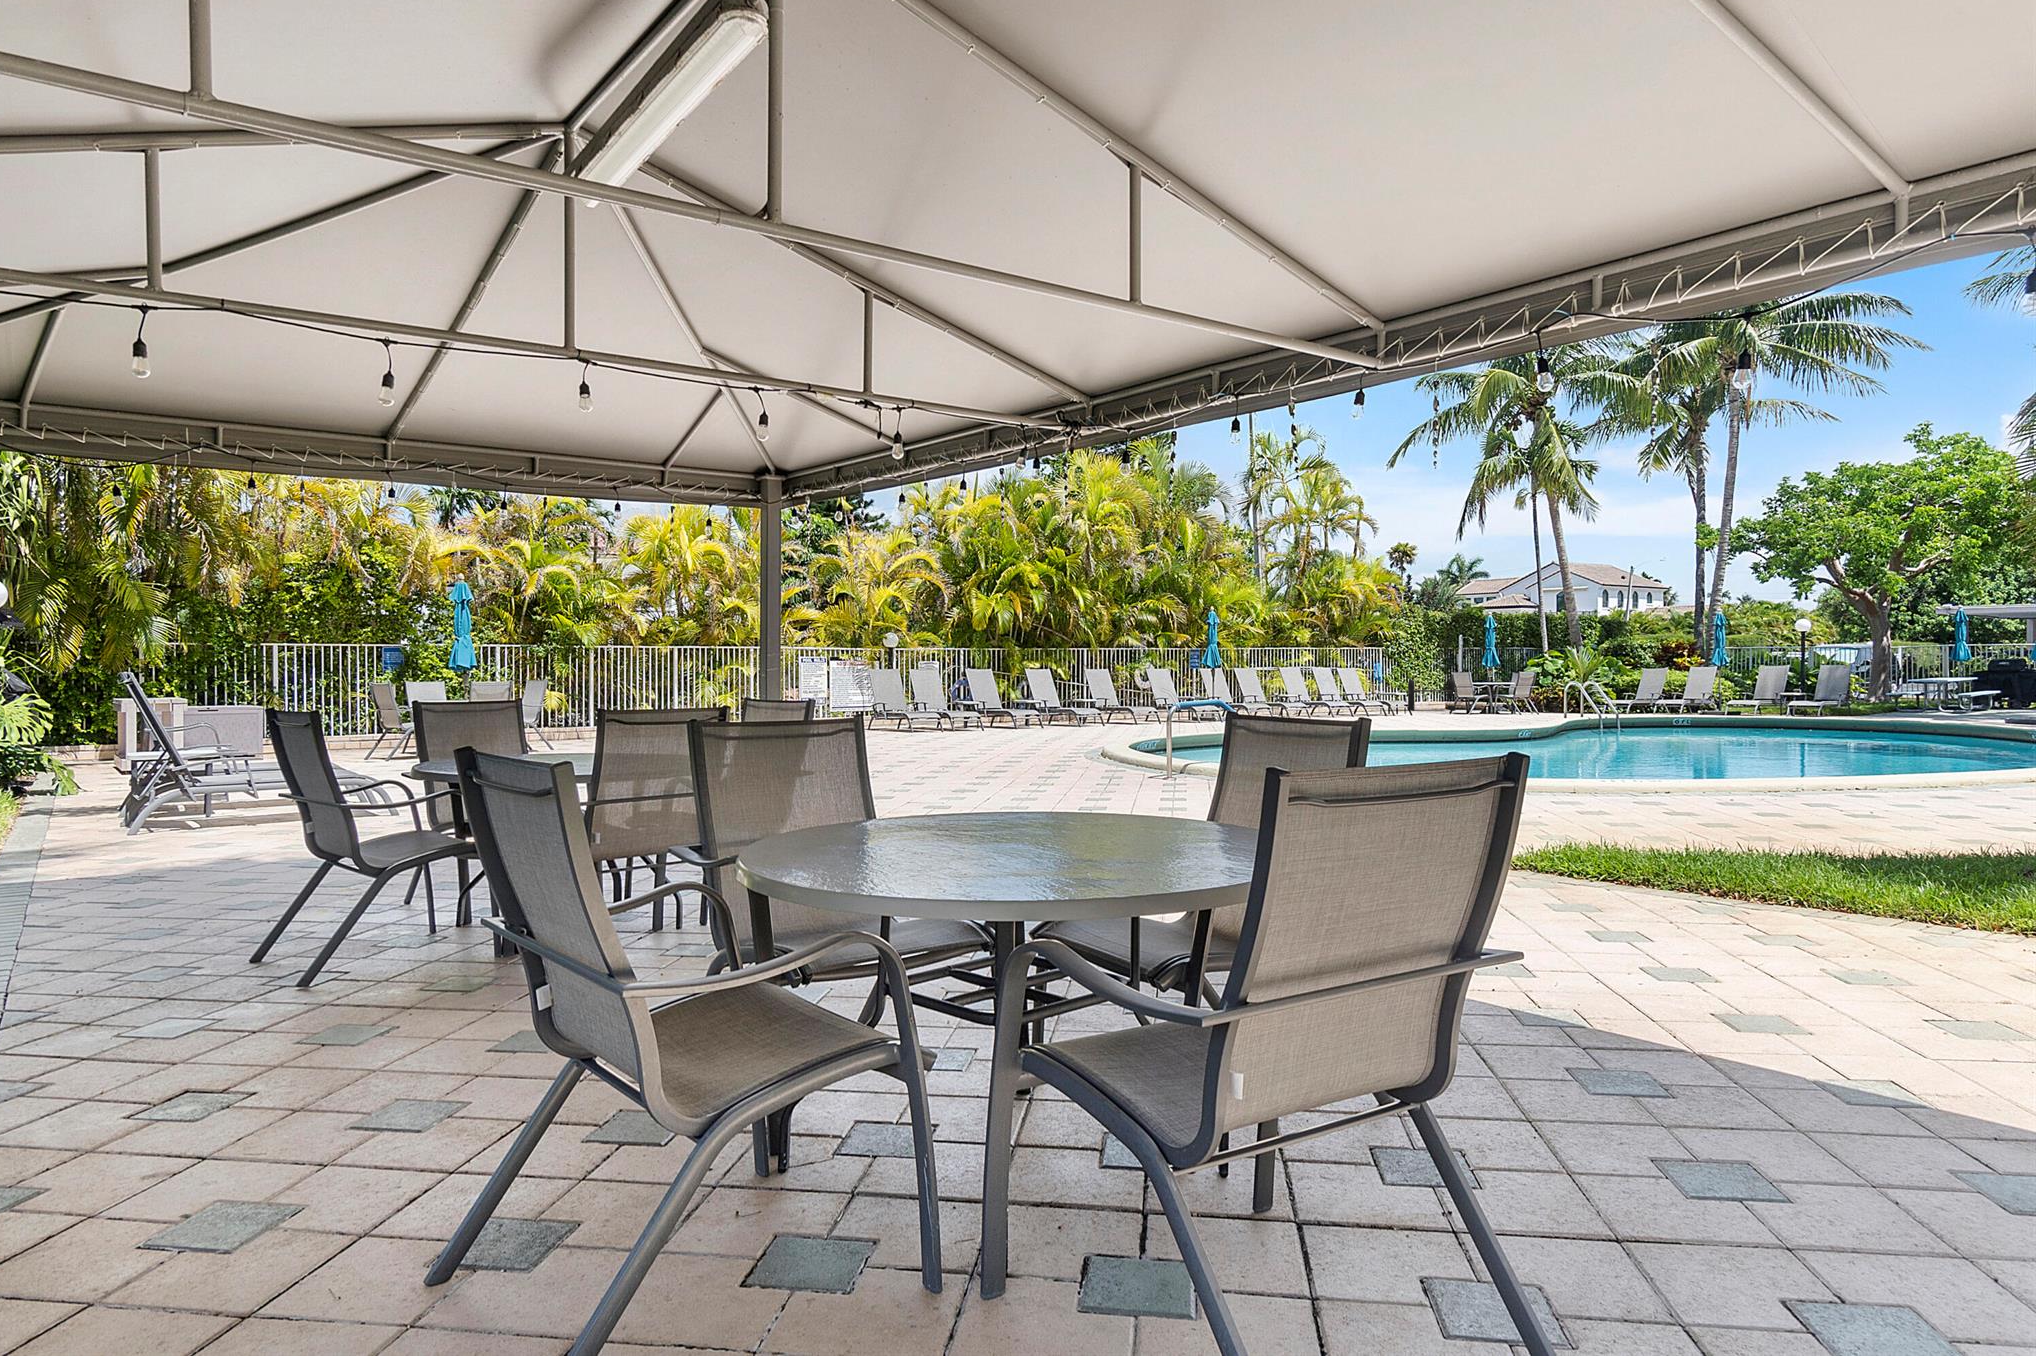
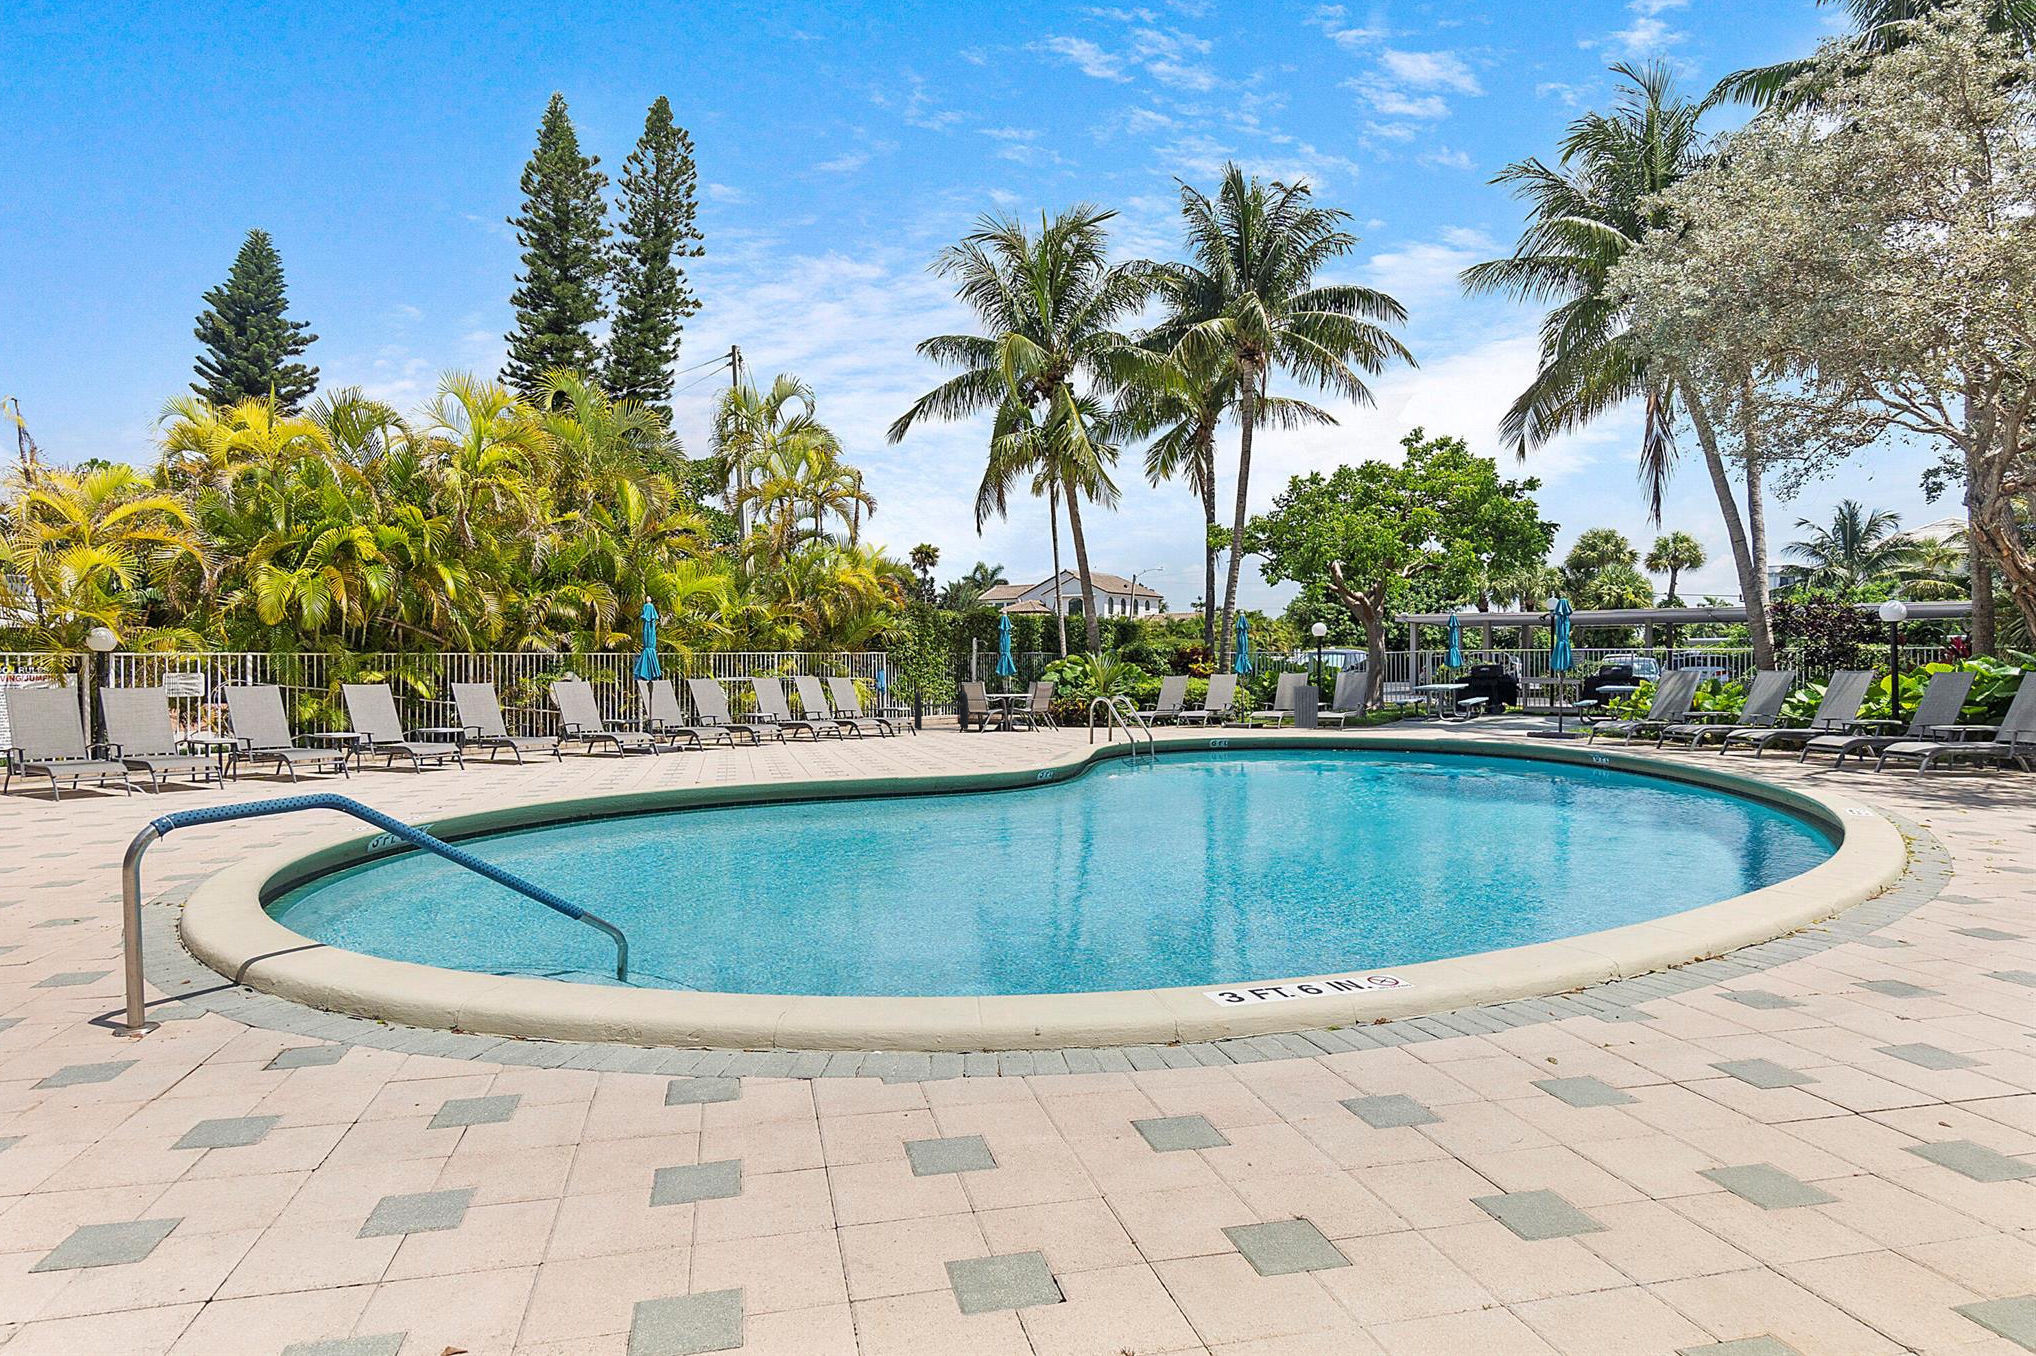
trash can: none [1773,676,1800,716] -> present [1293,684,1319,728]

